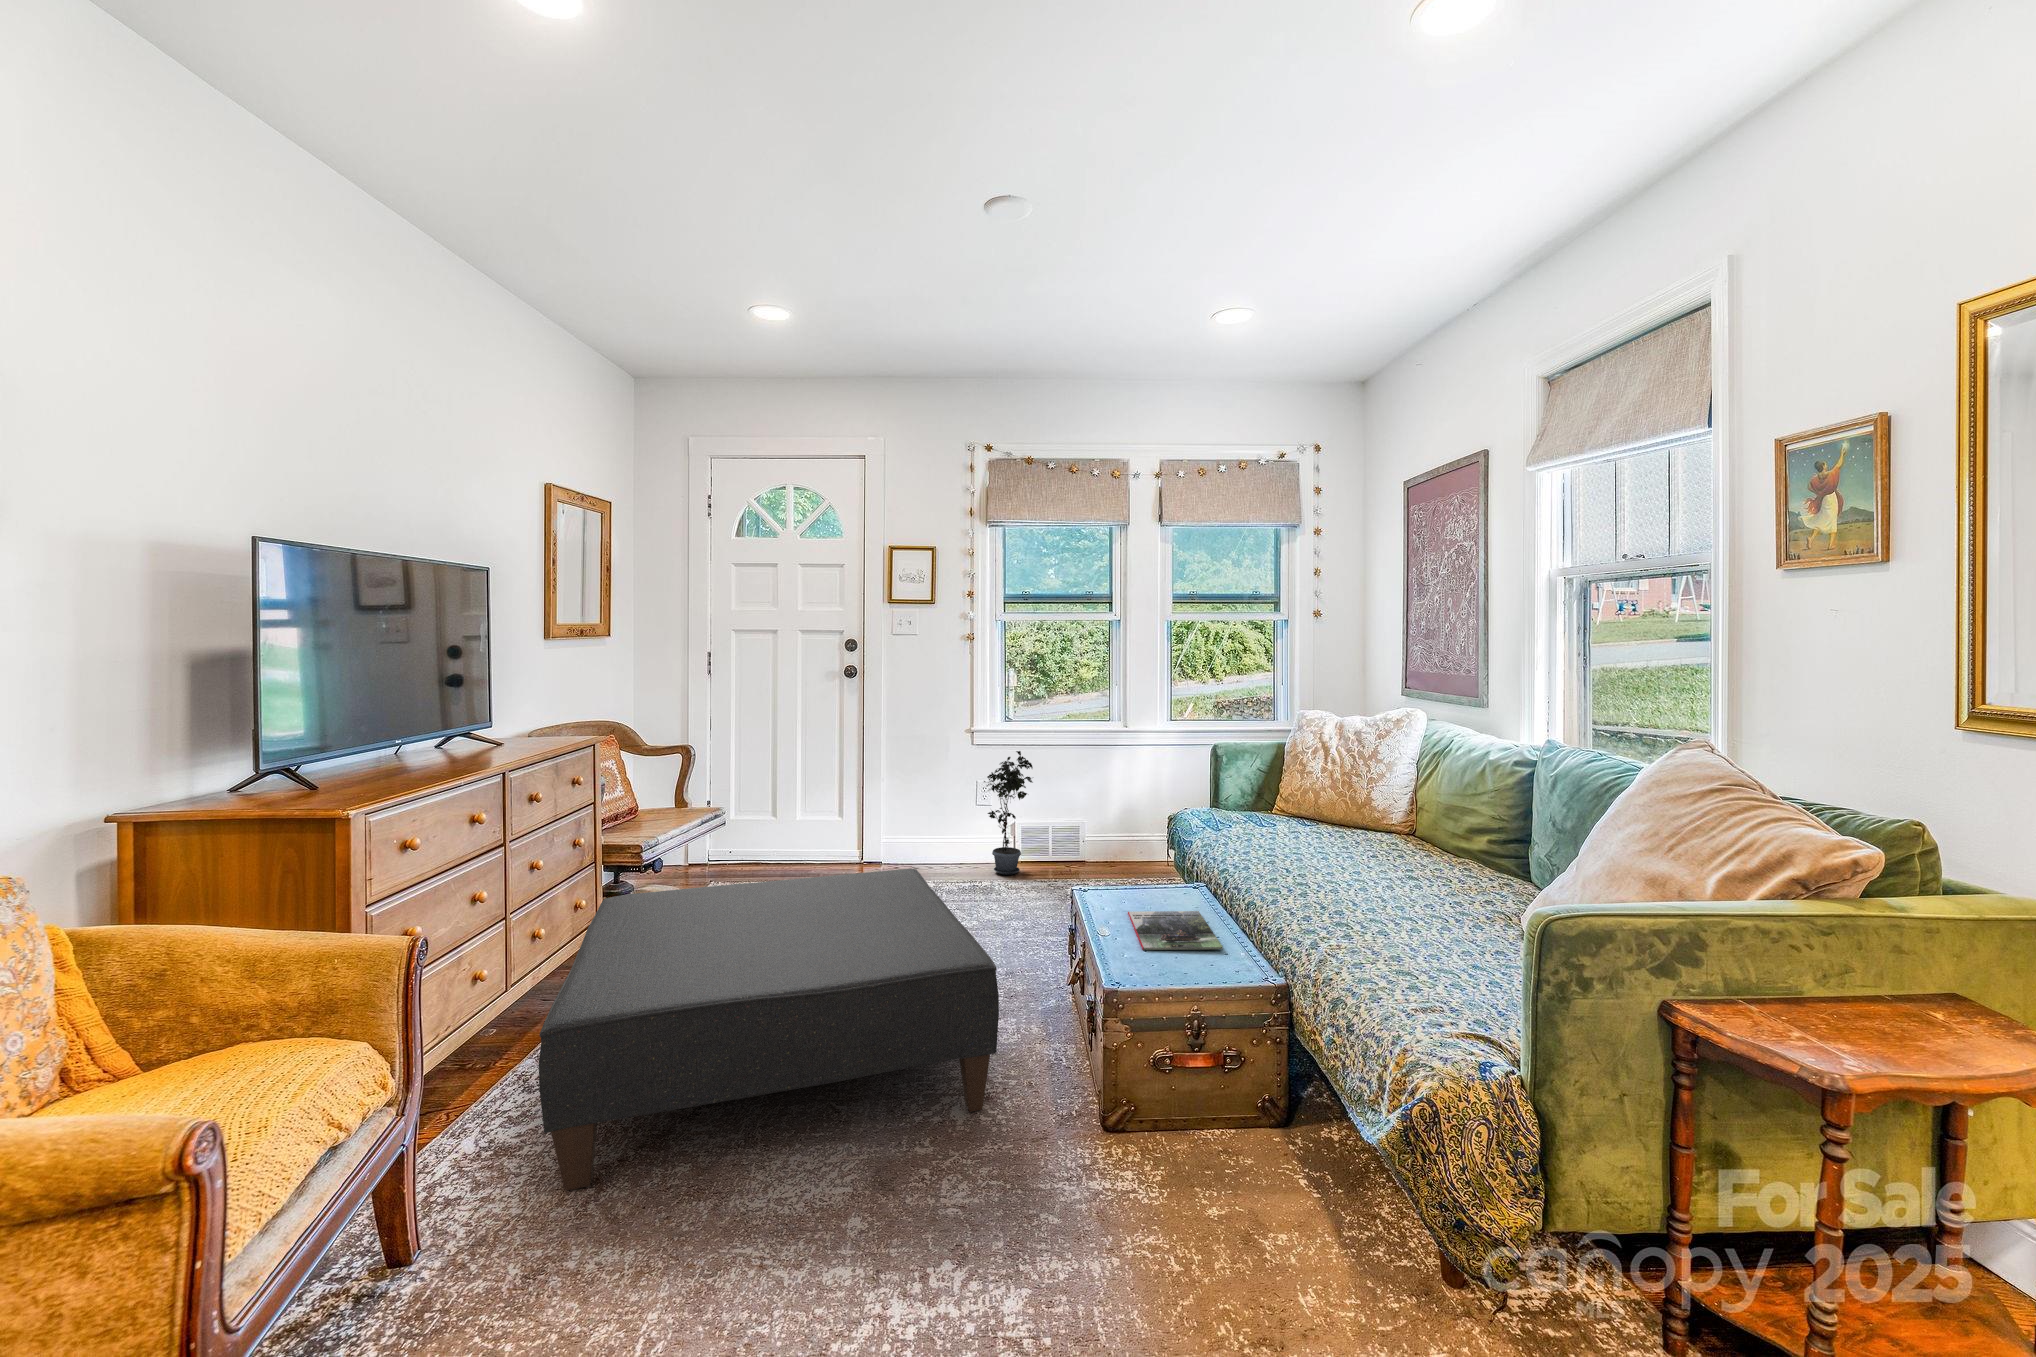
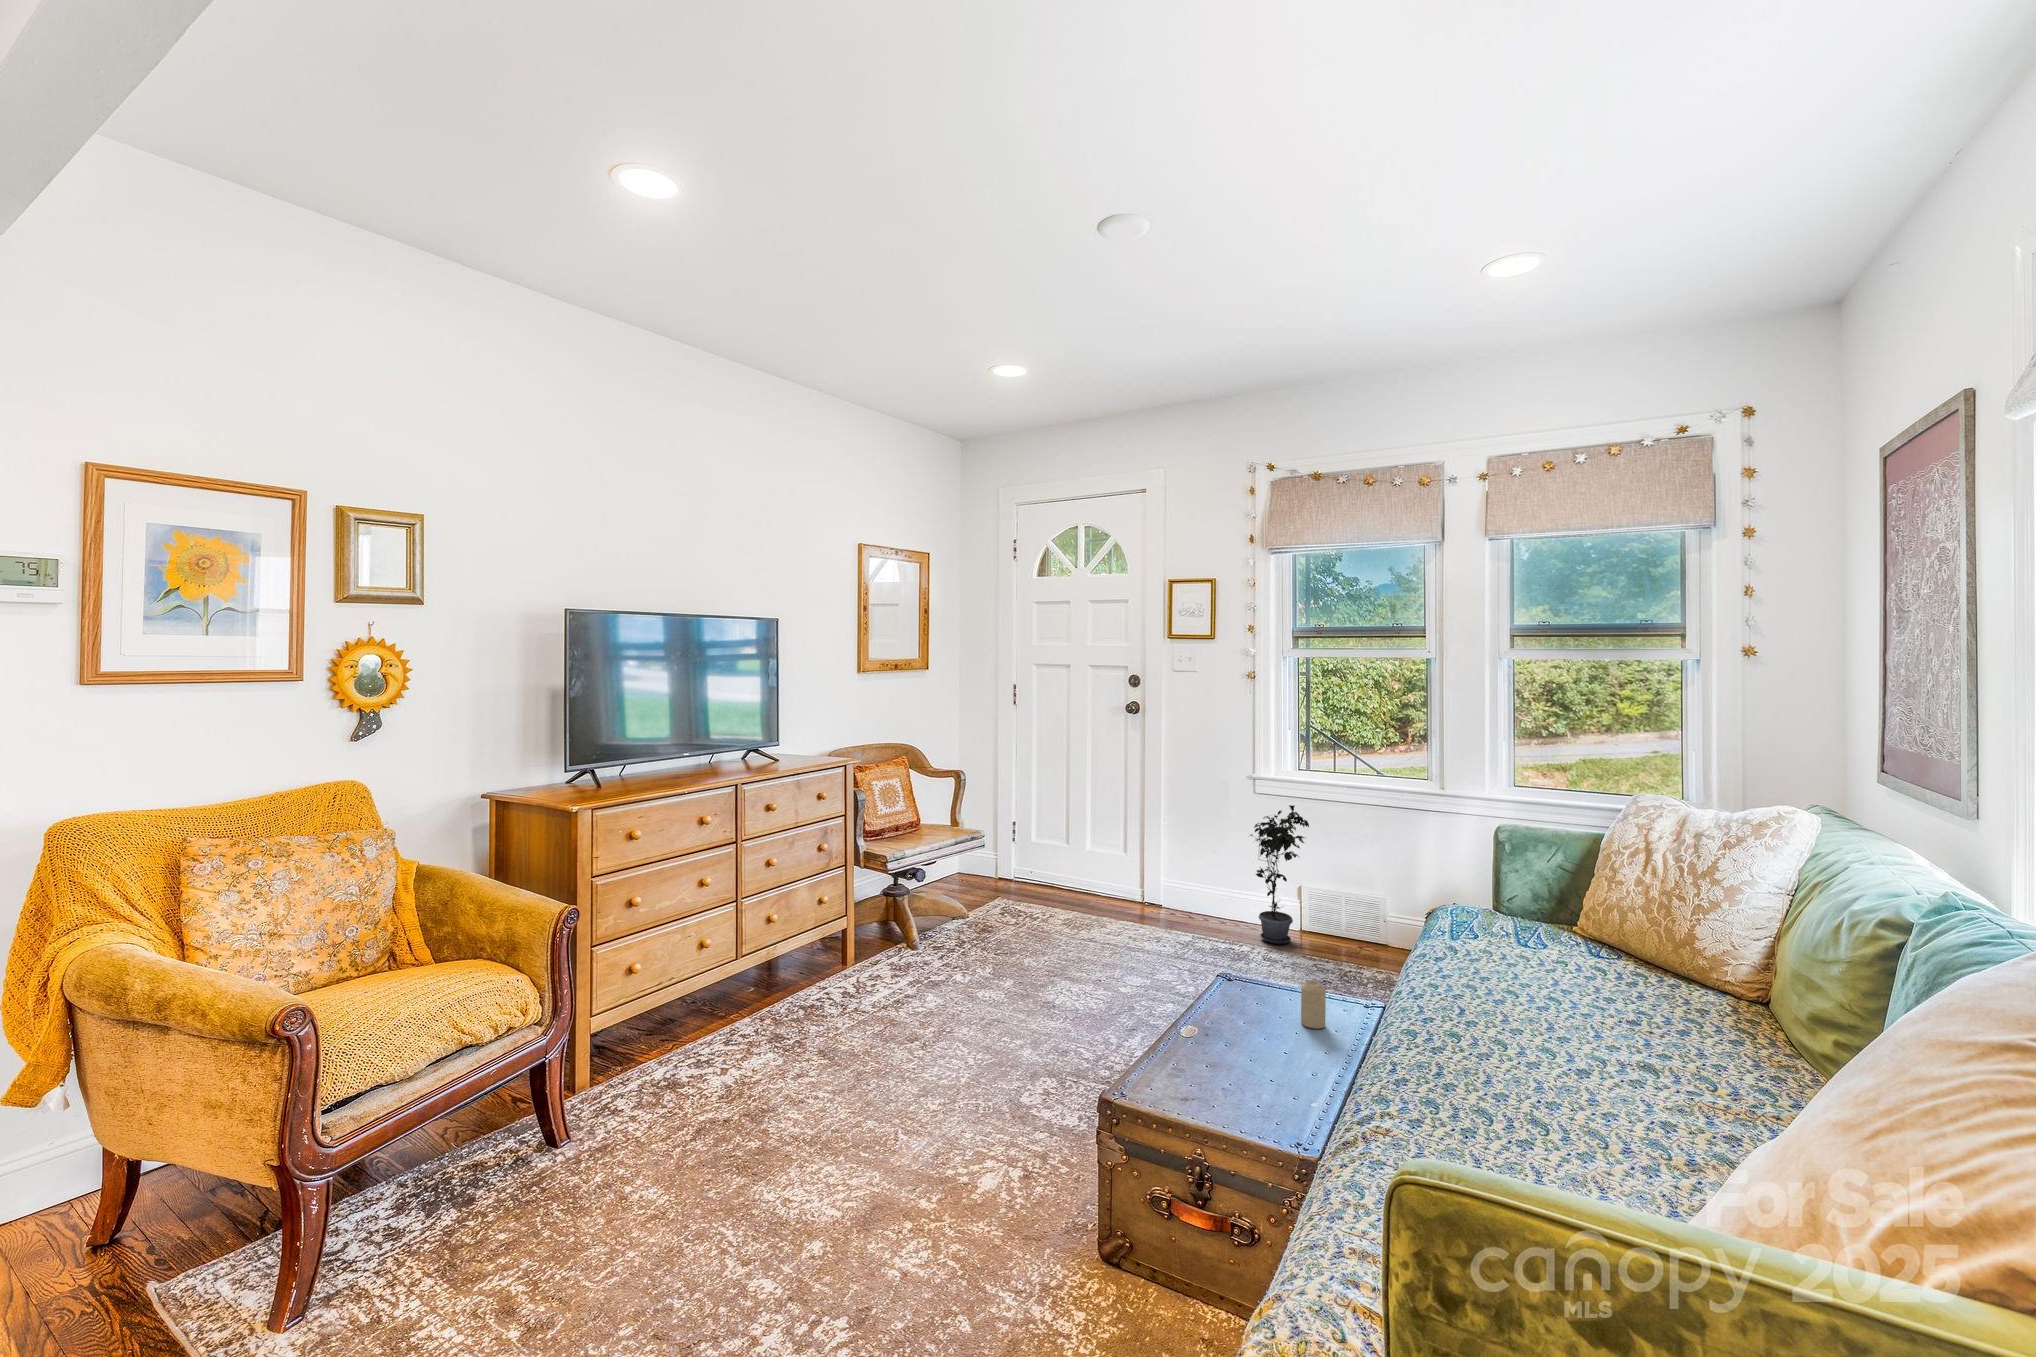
ottoman: present [539,868,999,1191] -> none [650,900,1087,1186]
candle: none [1182,869,1201,906] -> present [1301,980,1326,1029]
magazine: present [1128,911,1223,950] -> none [1177,1015,1305,1089]

